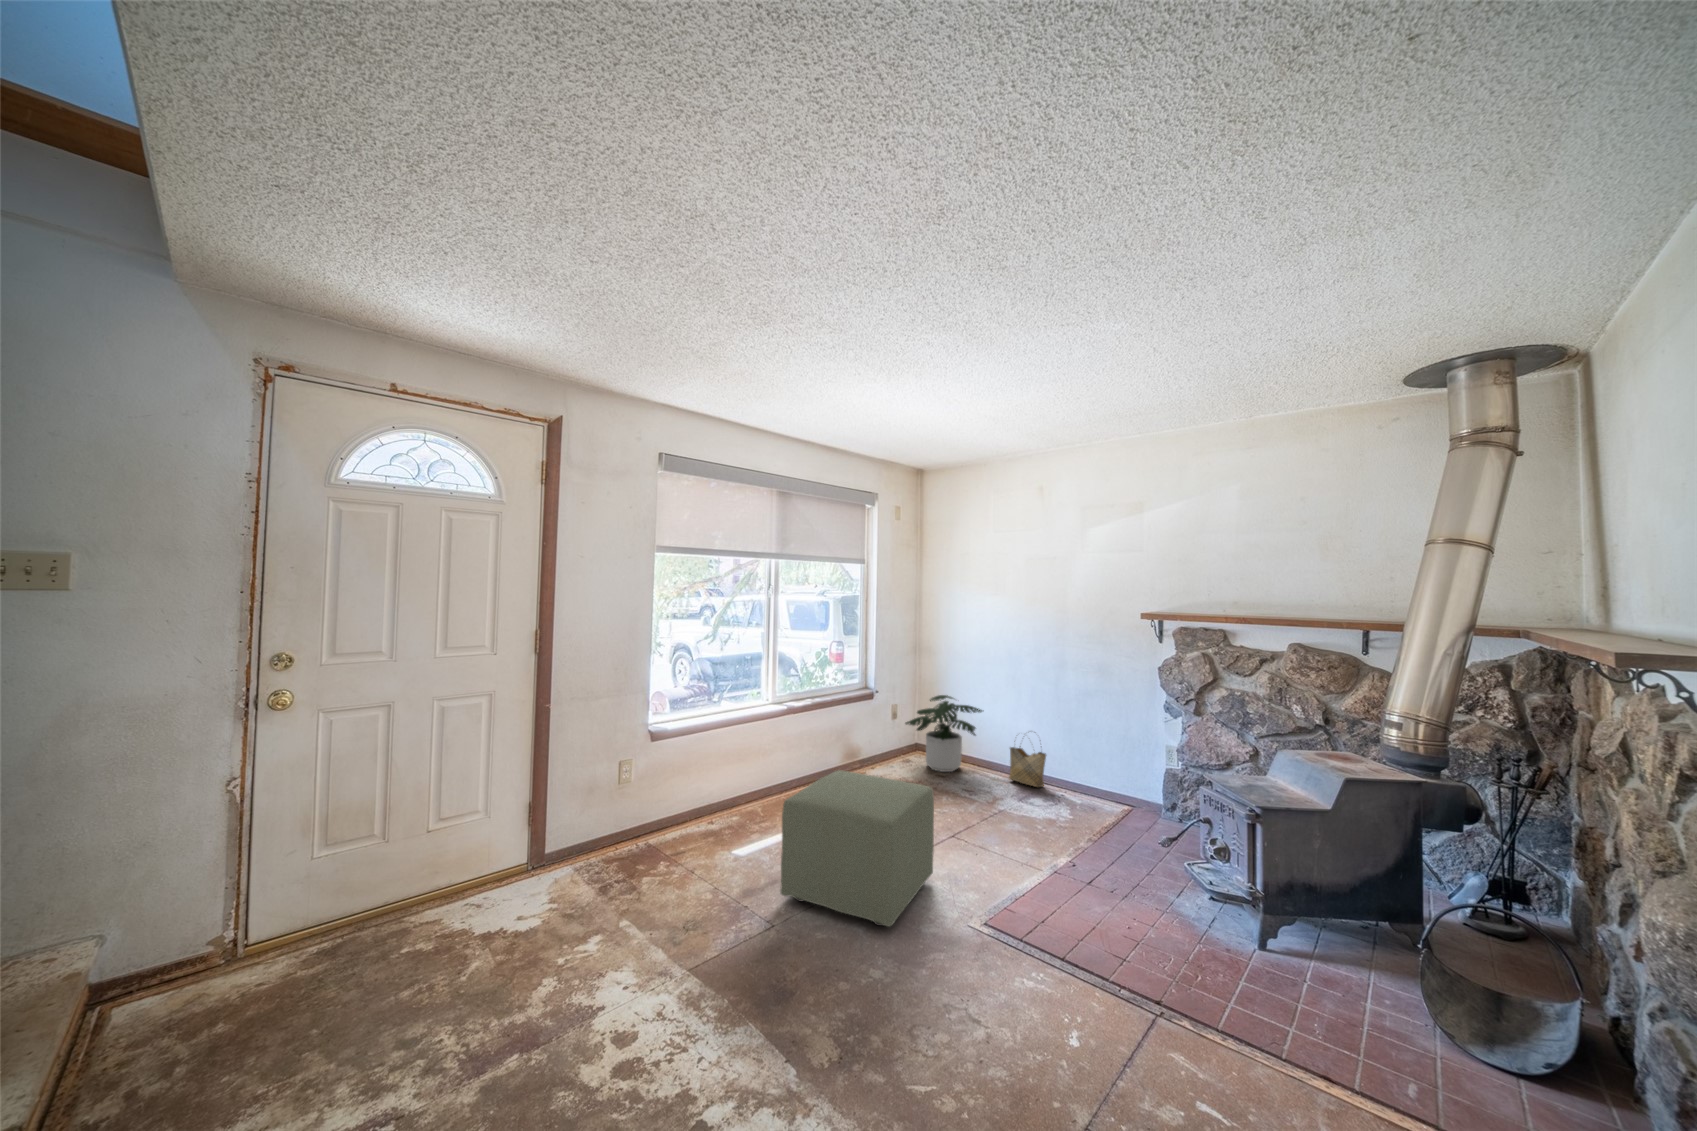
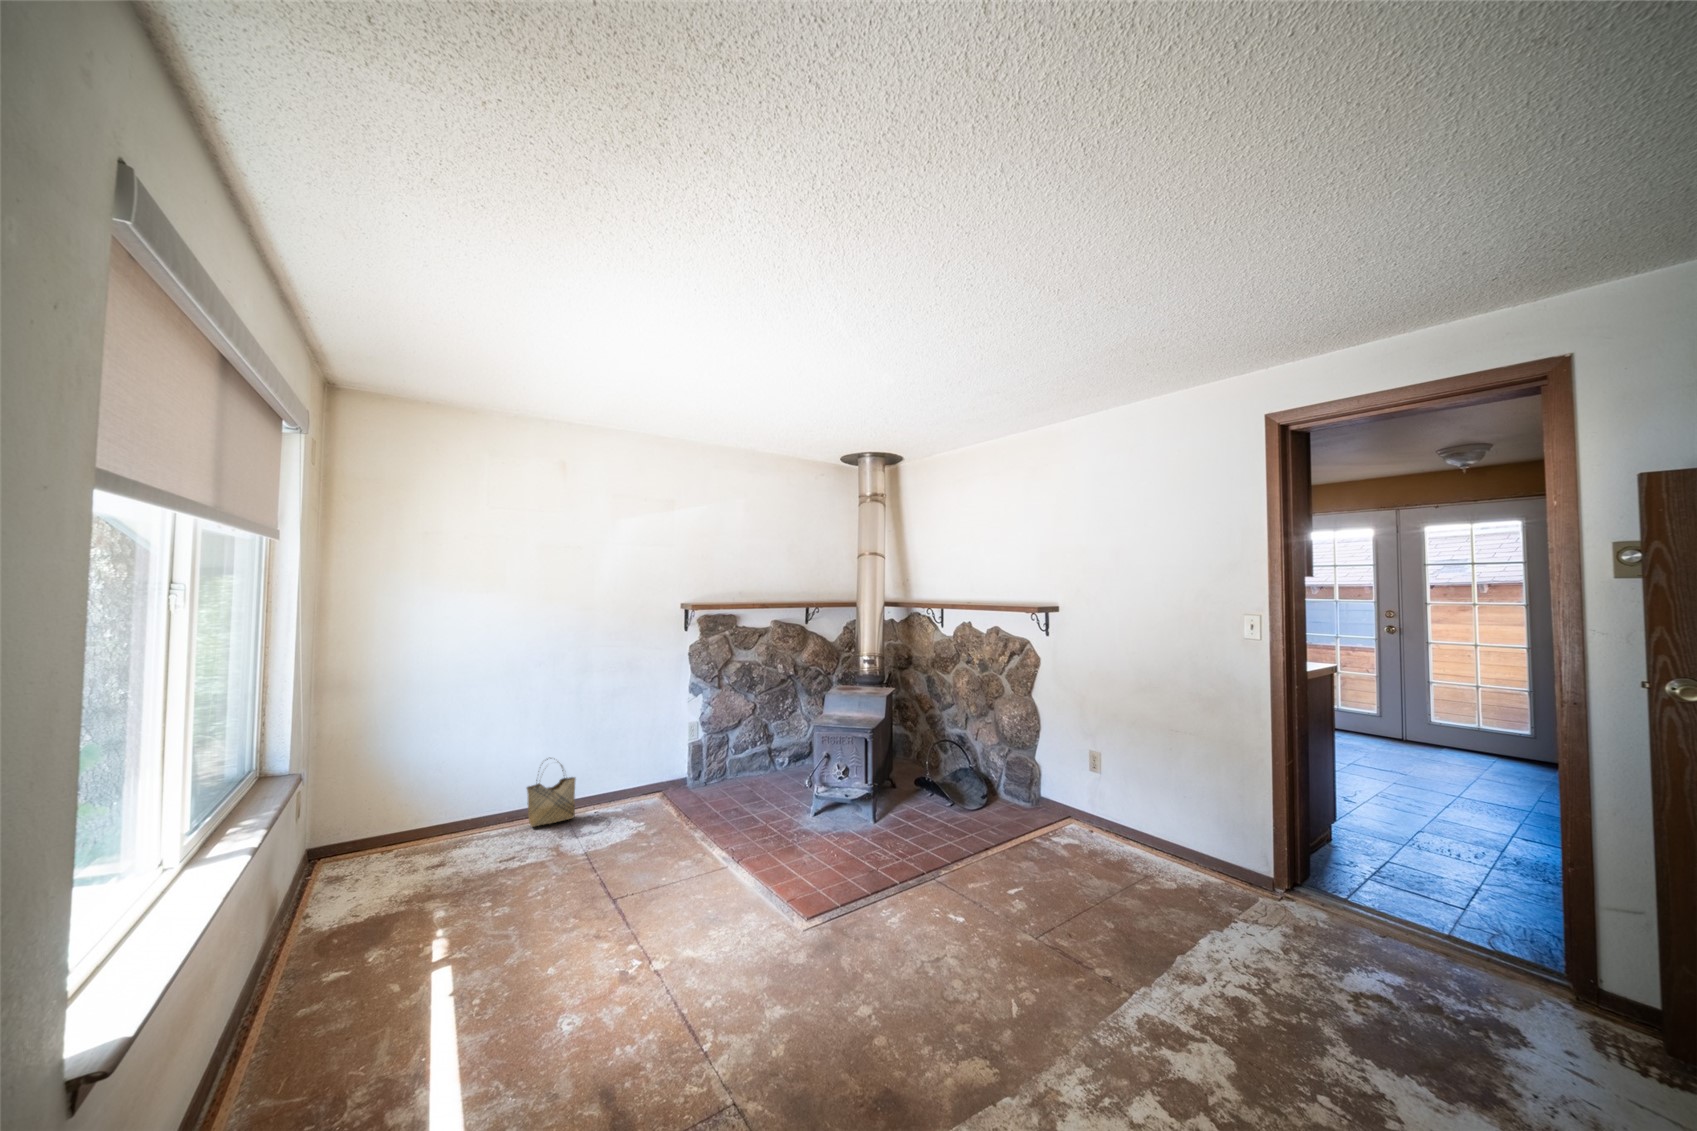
potted plant: present [905,695,982,772] -> none [345,754,503,871]
ottoman: present [780,770,934,927] -> none [586,825,809,1080]

